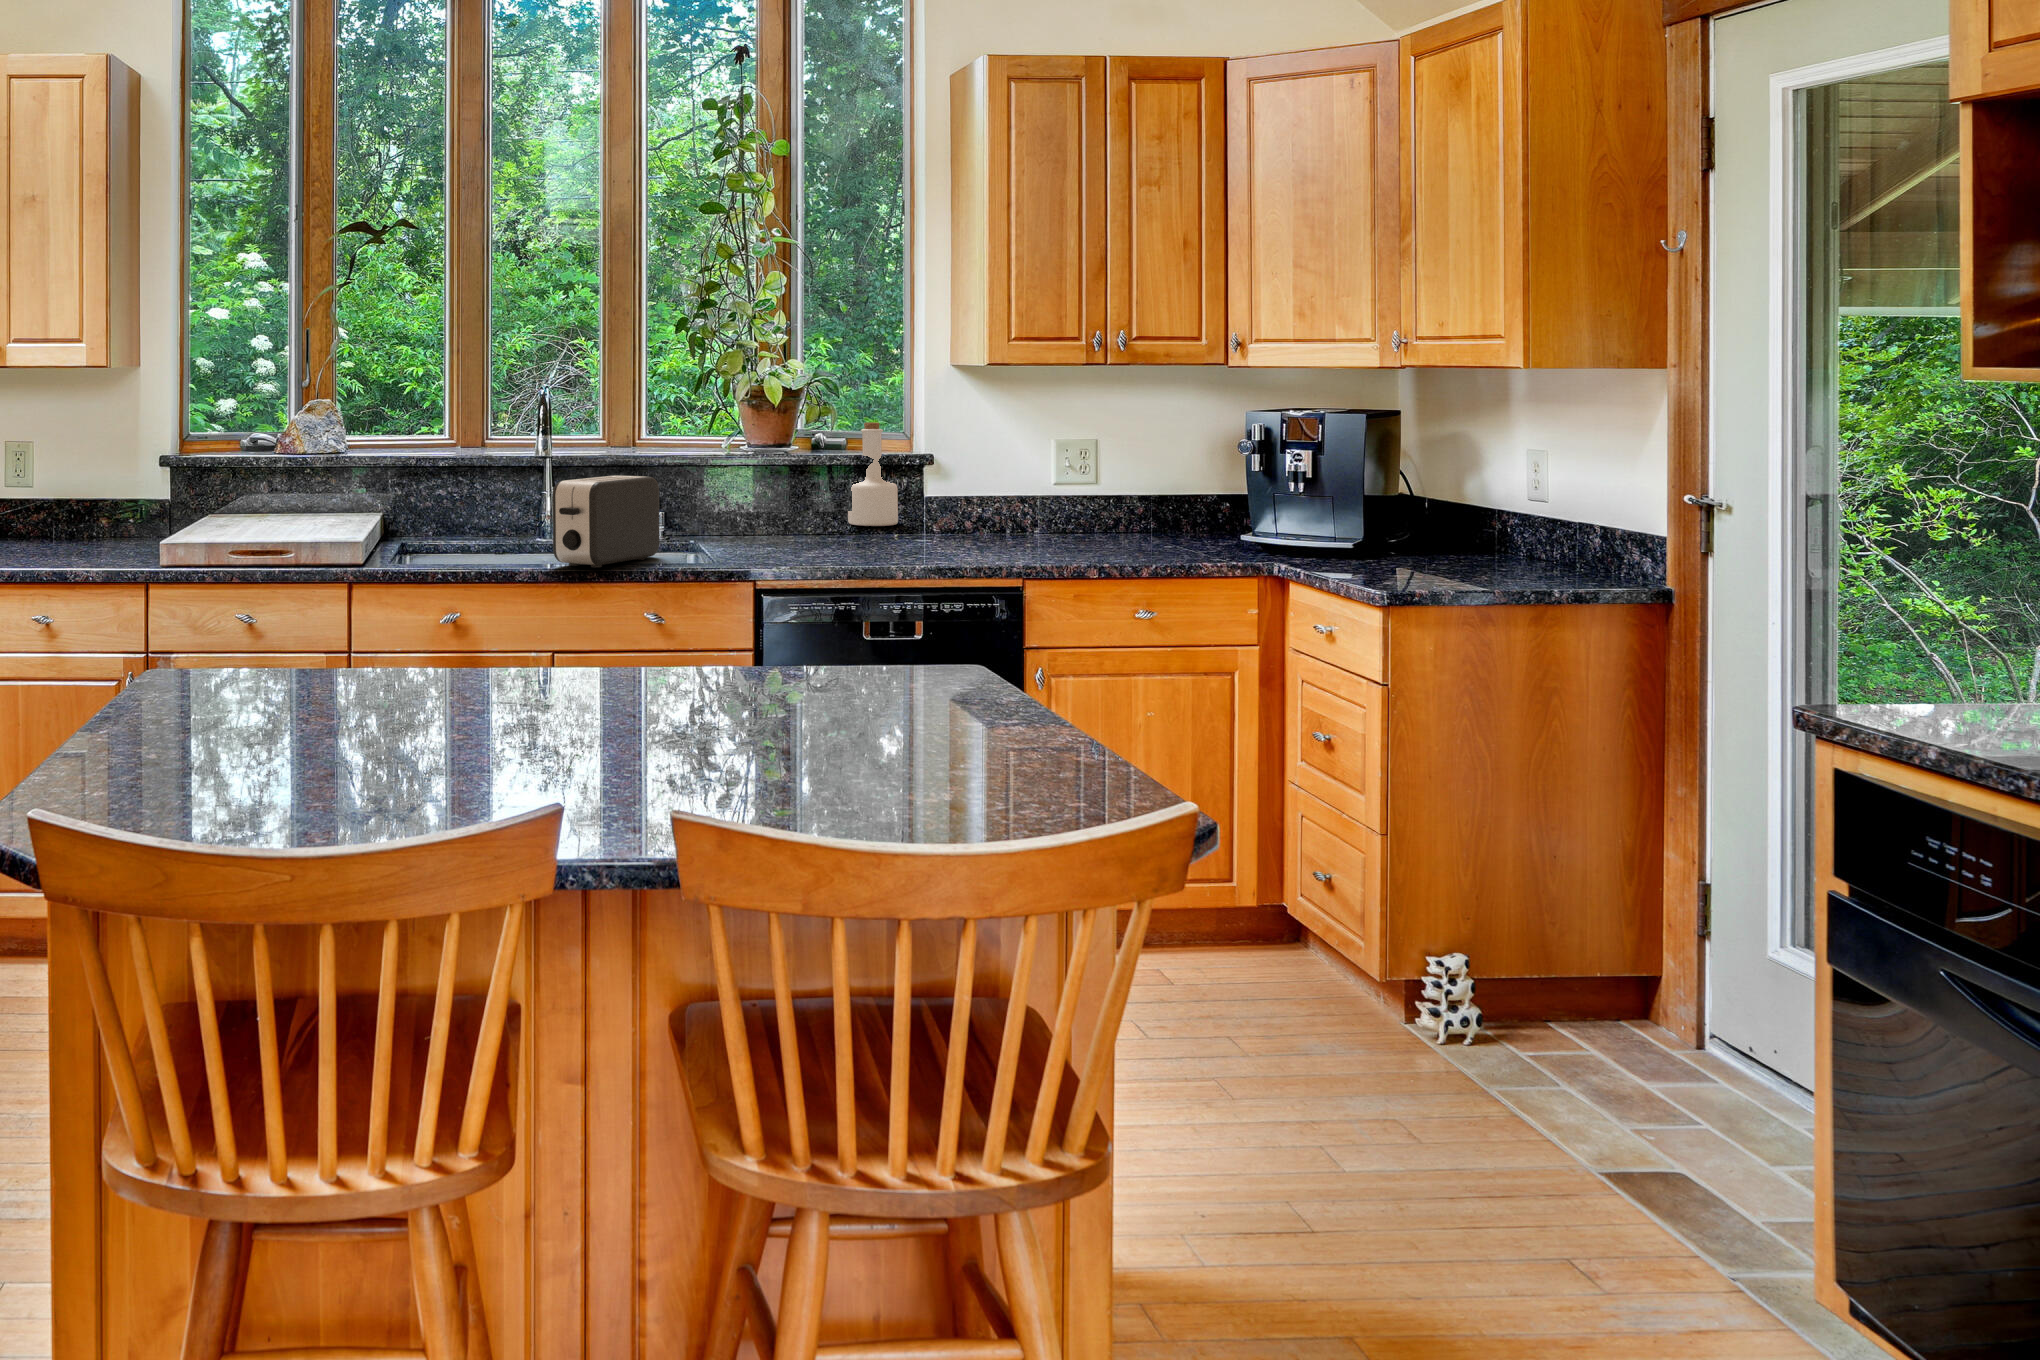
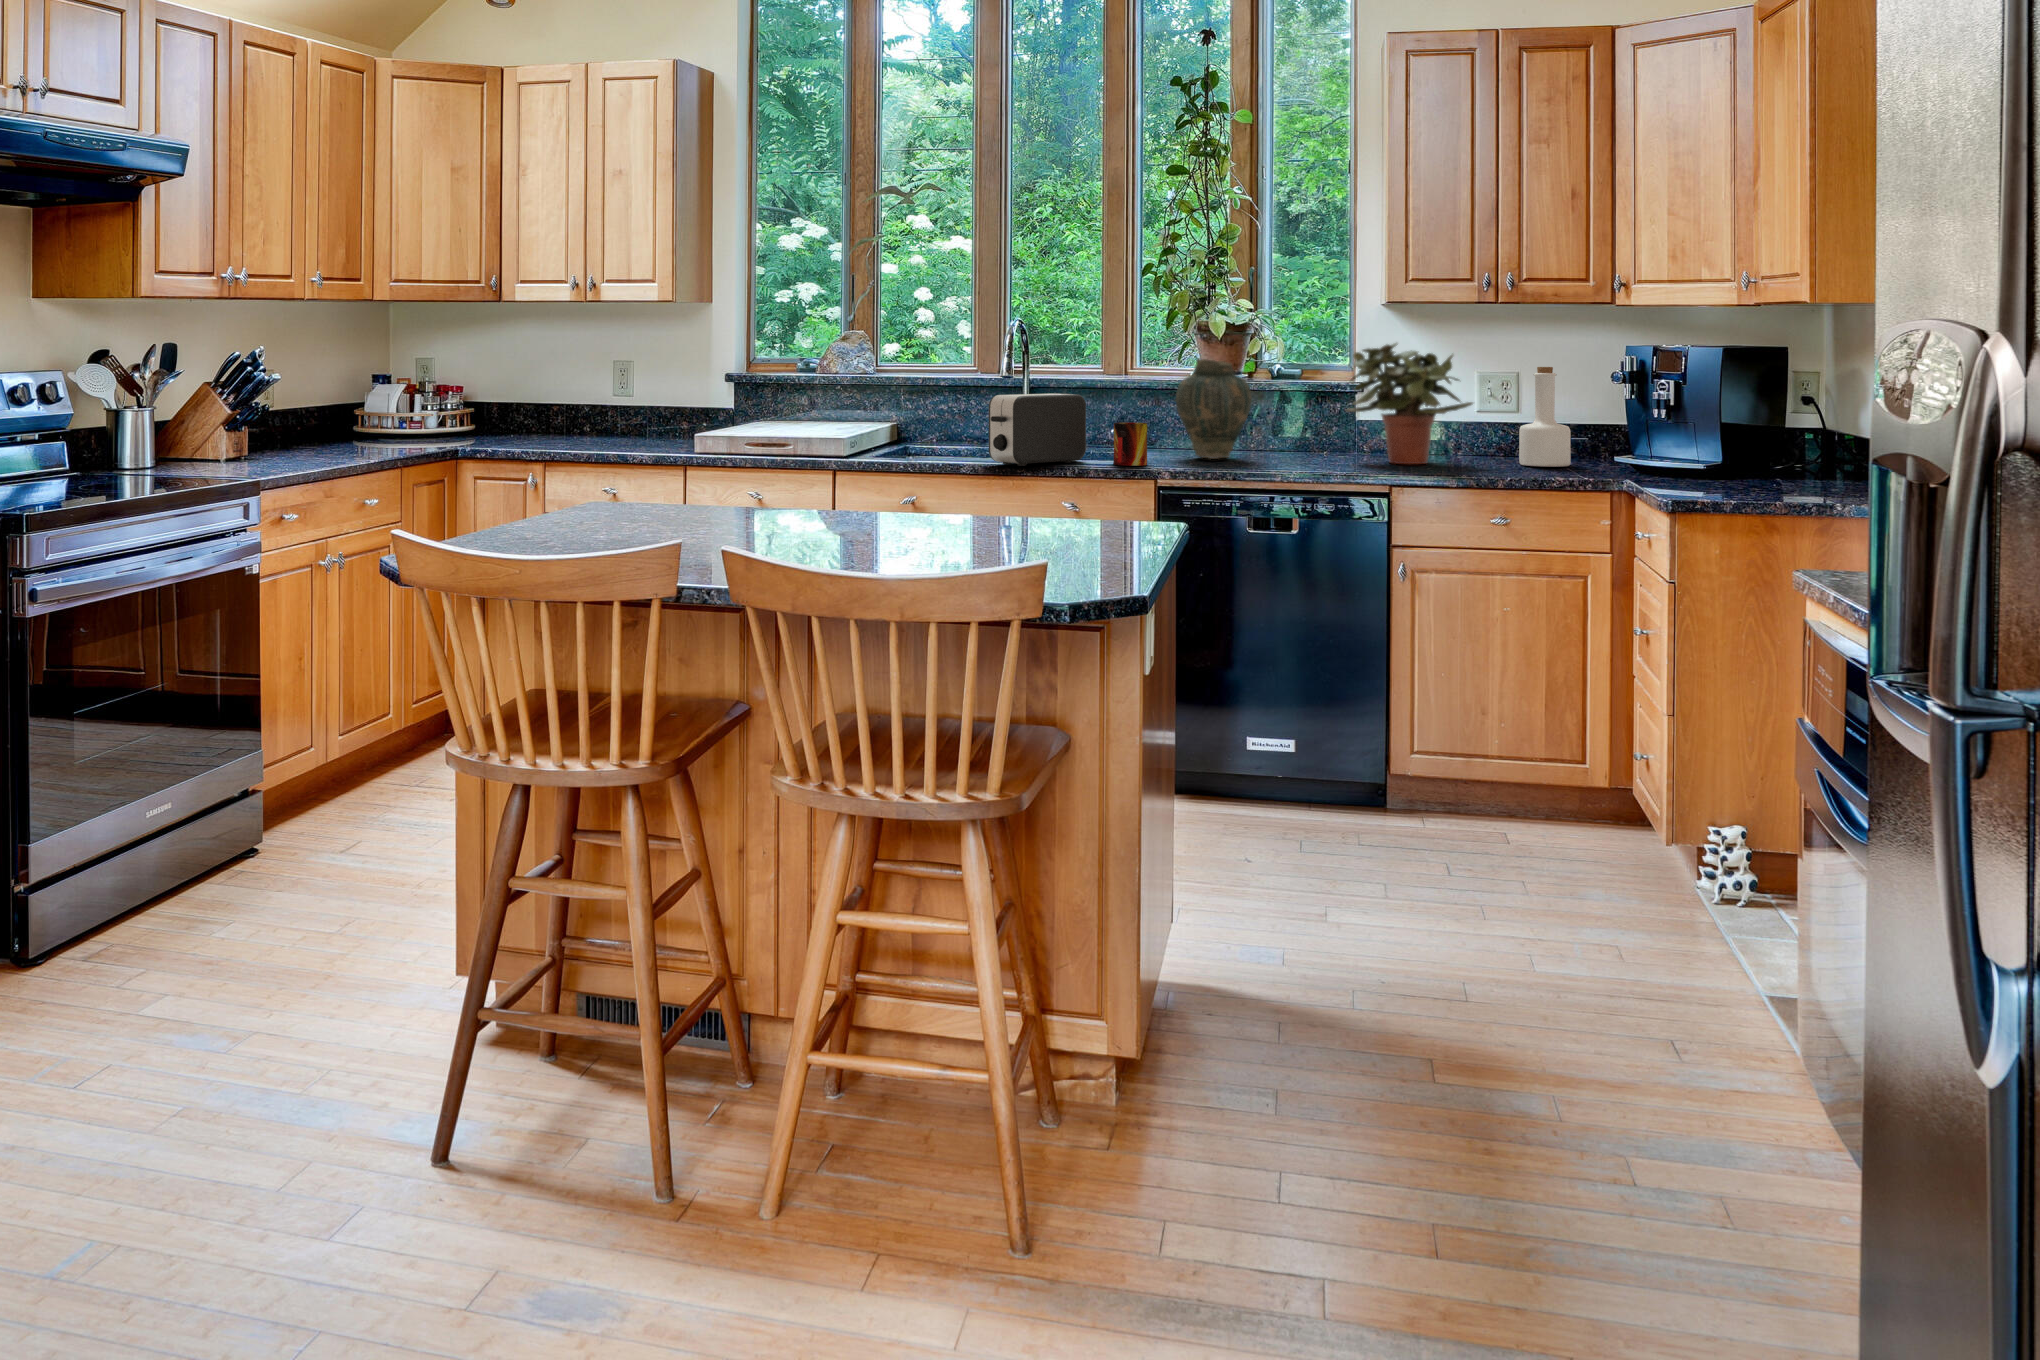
potted plant: none [942,409,1084,548] -> present [1346,343,1473,464]
bottle: present [848,422,898,526] -> present [1519,367,1571,467]
vase: none [754,430,843,549] -> present [1176,358,1252,459]
mug: none [695,509,736,561] -> present [1114,422,1147,466]

